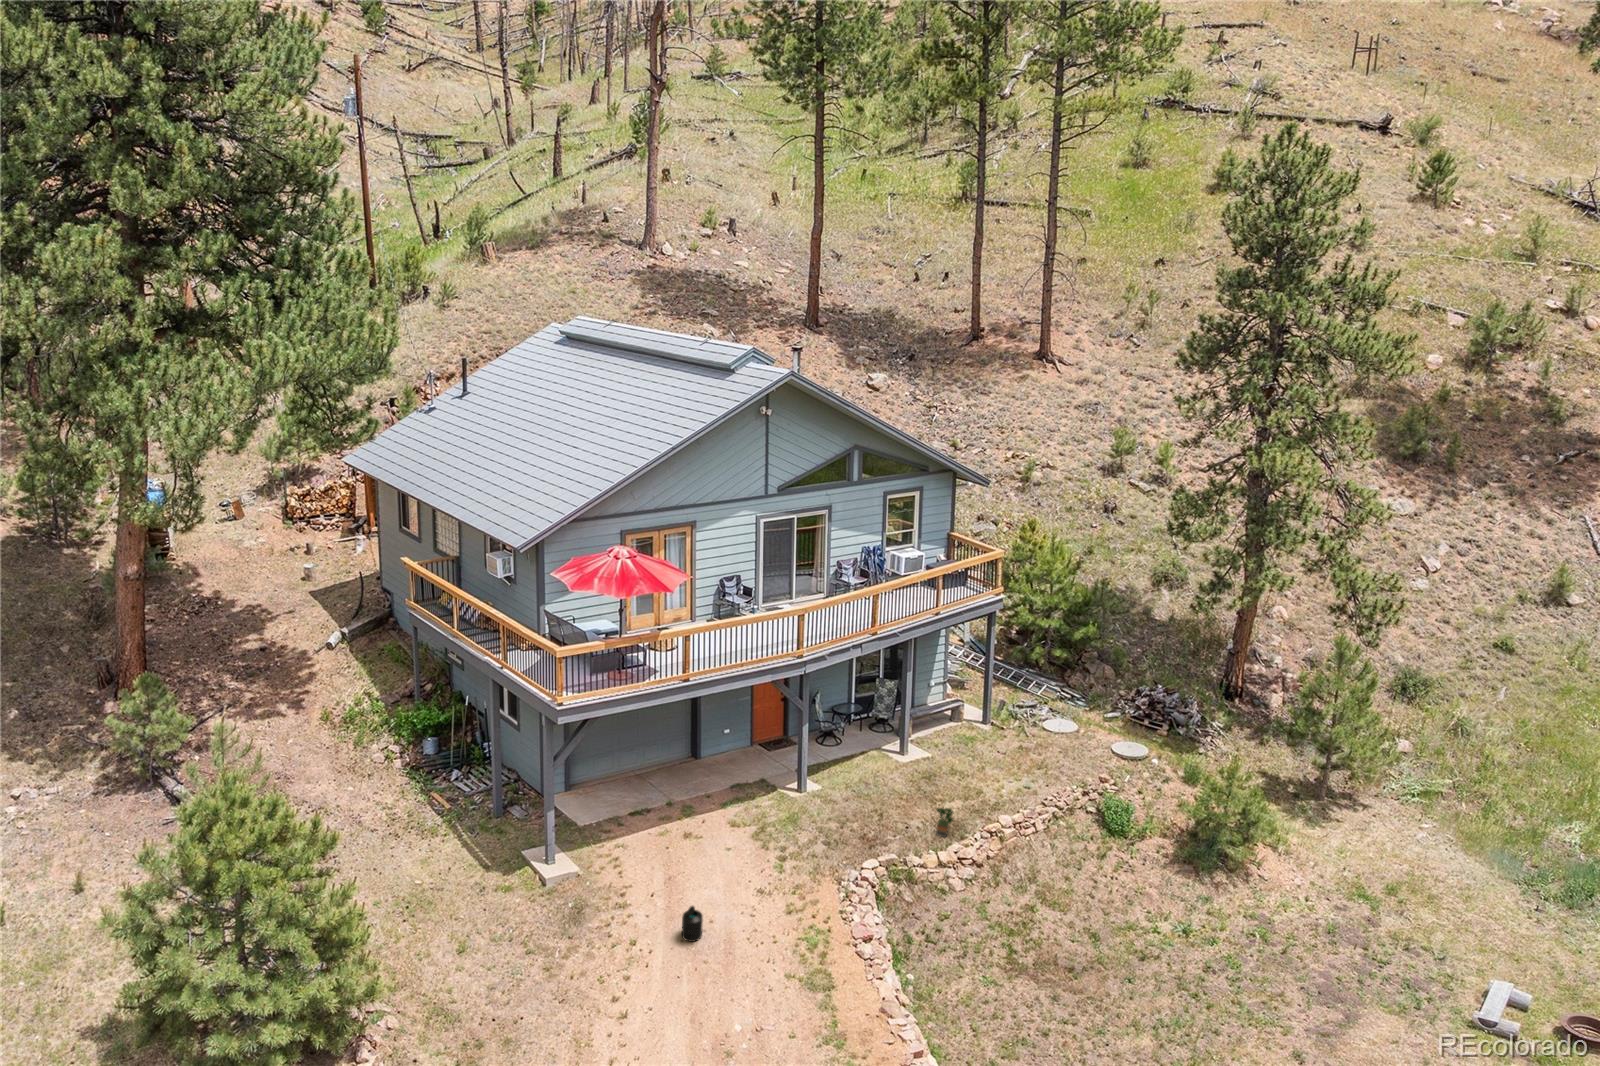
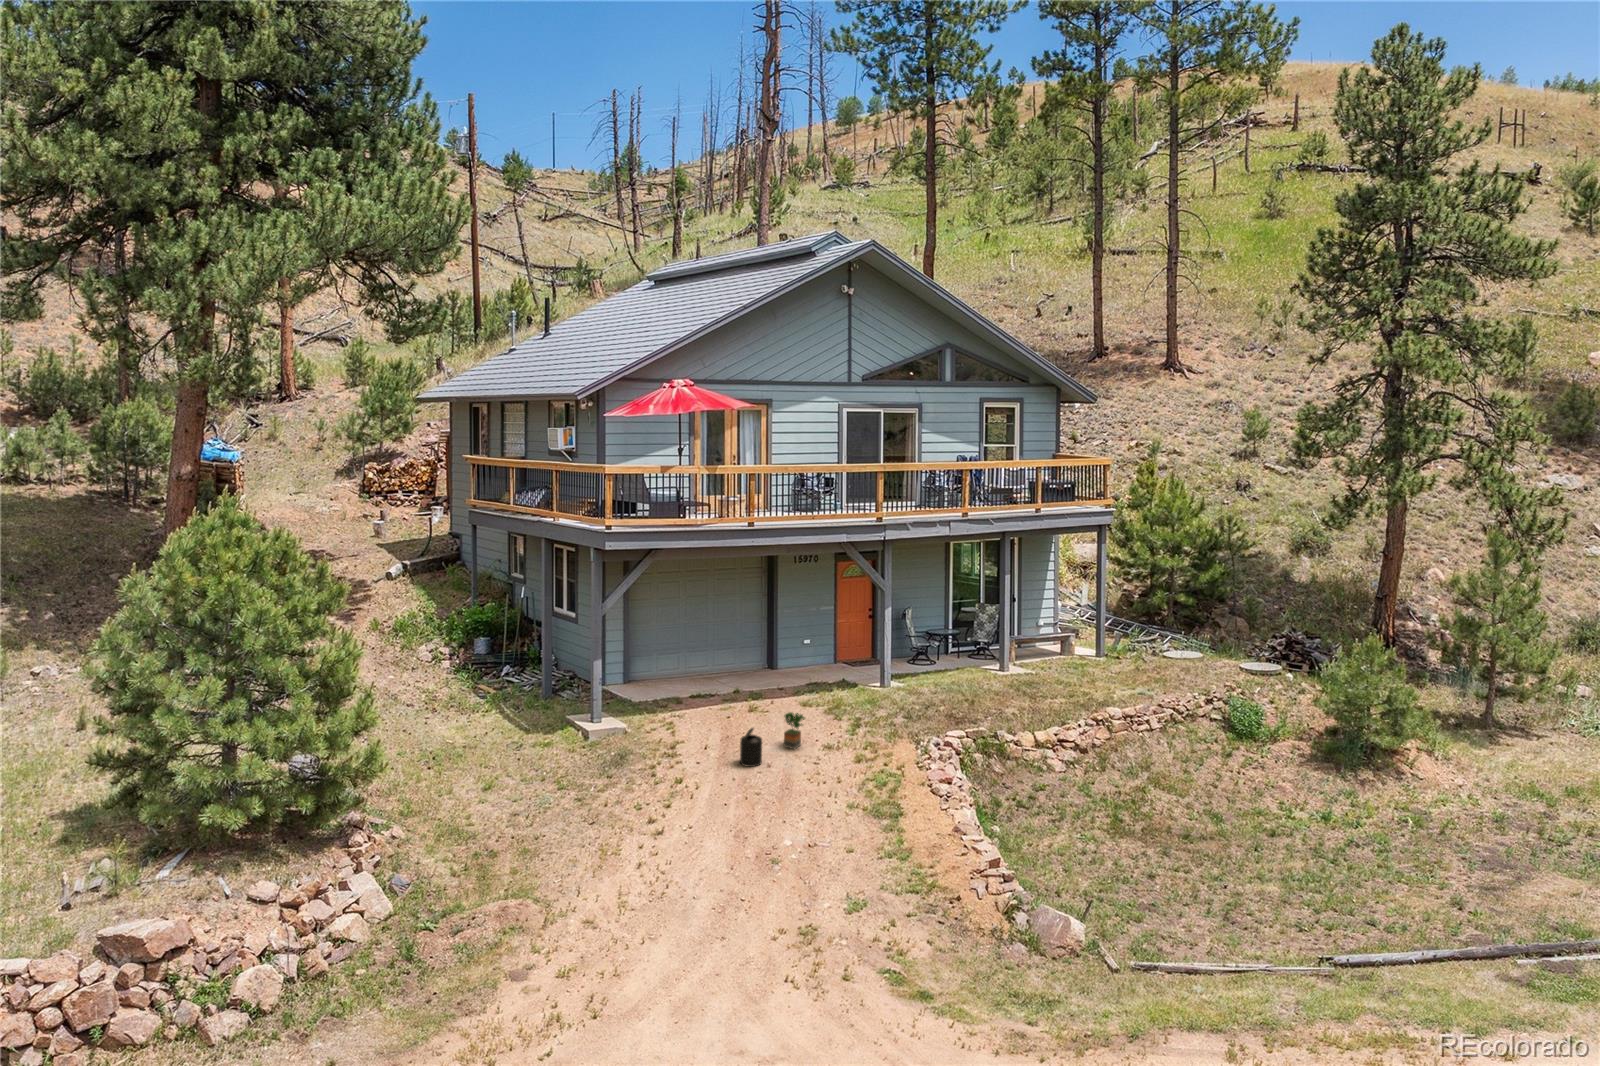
potted tree: present [936,808,954,837] -> present [784,712,805,749]

